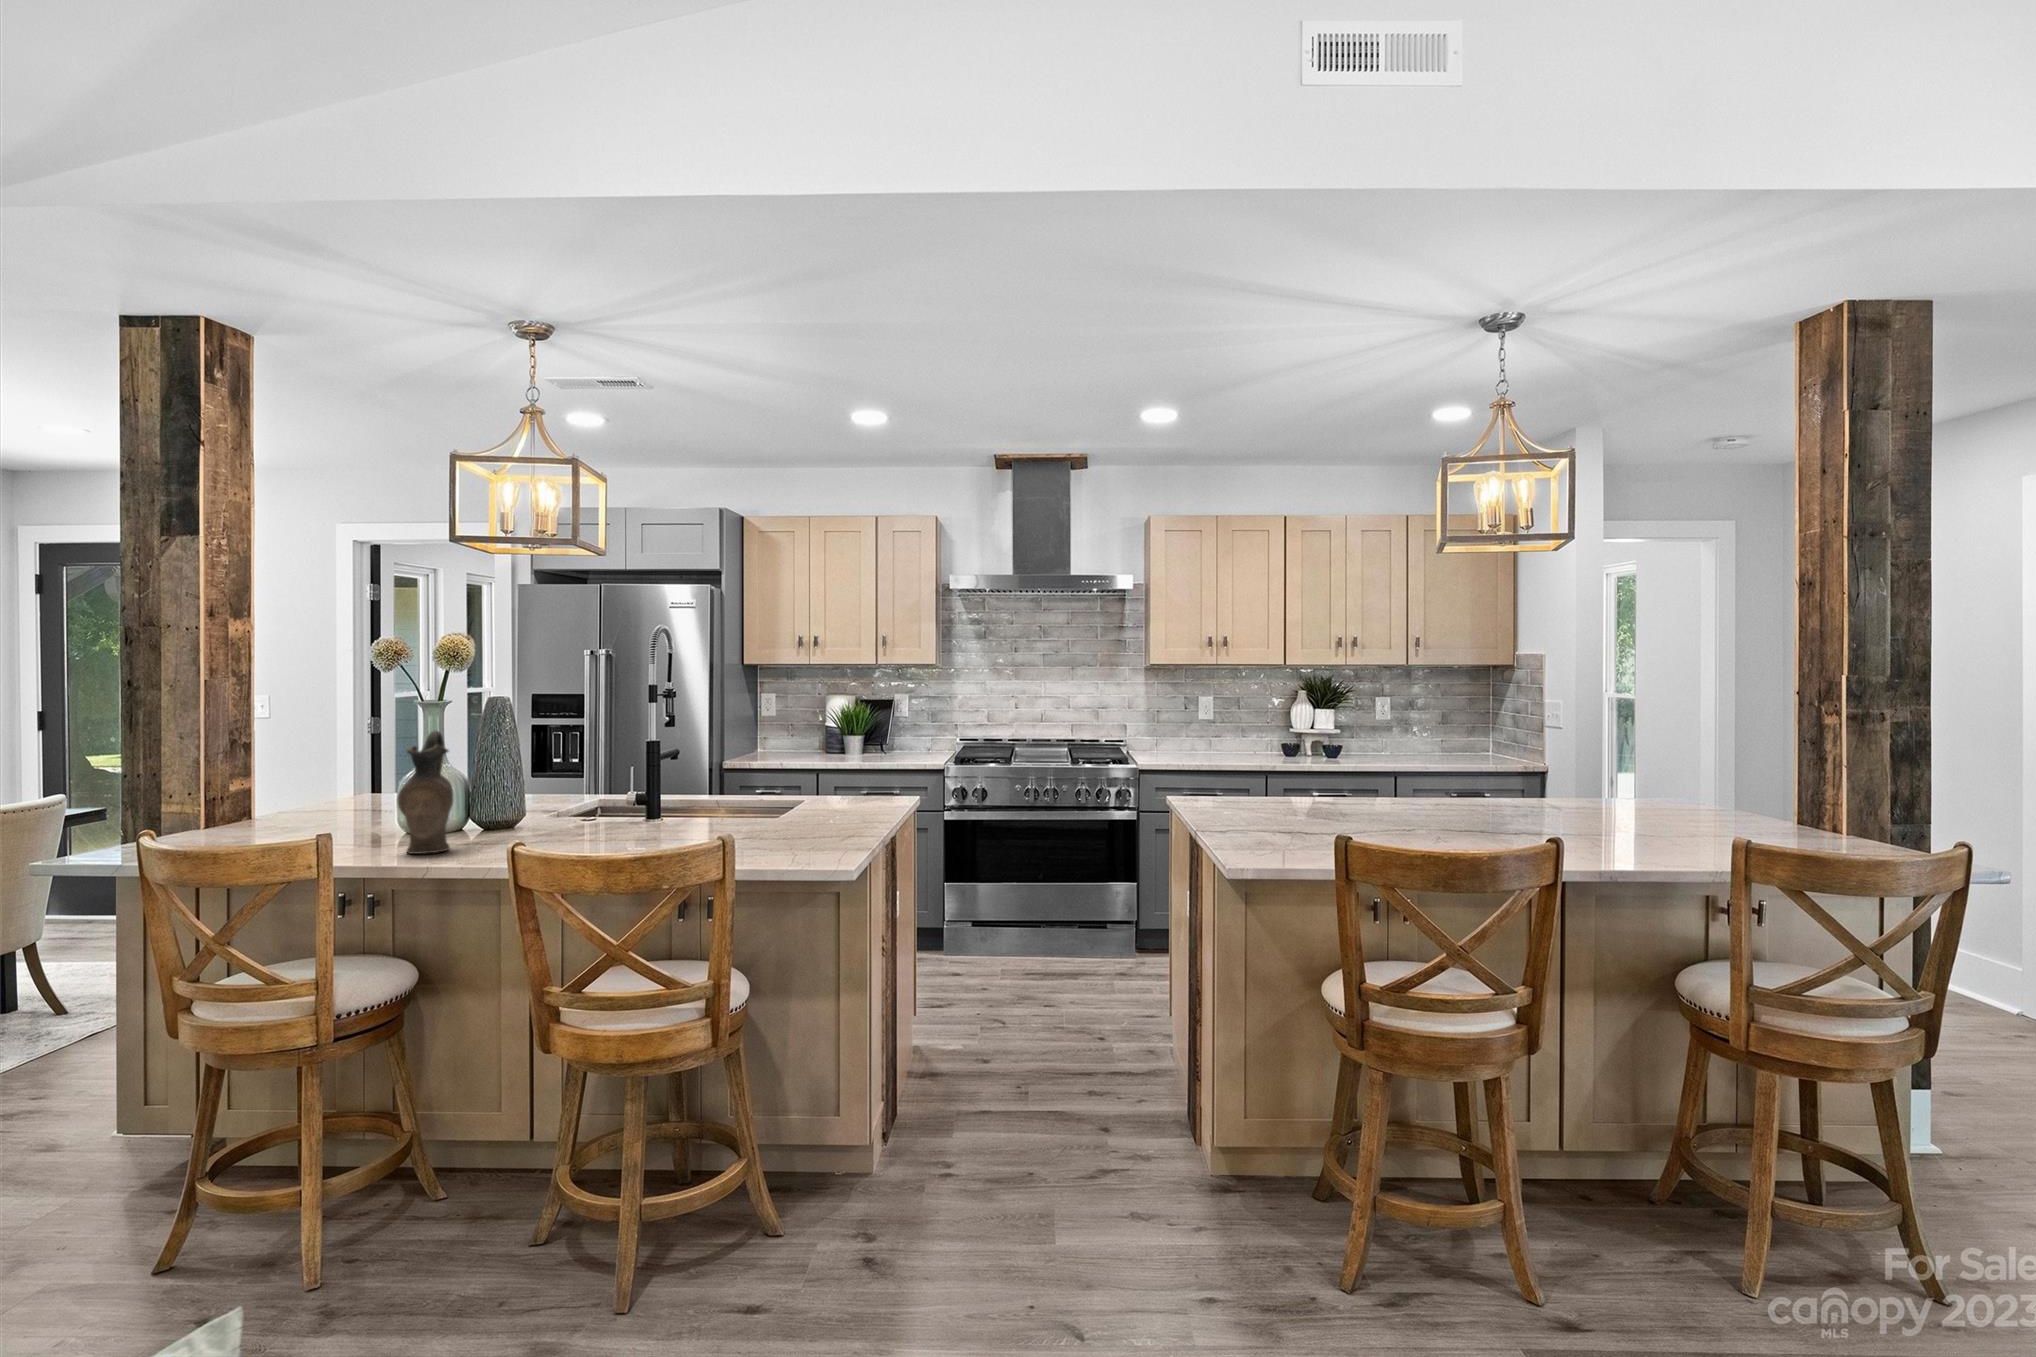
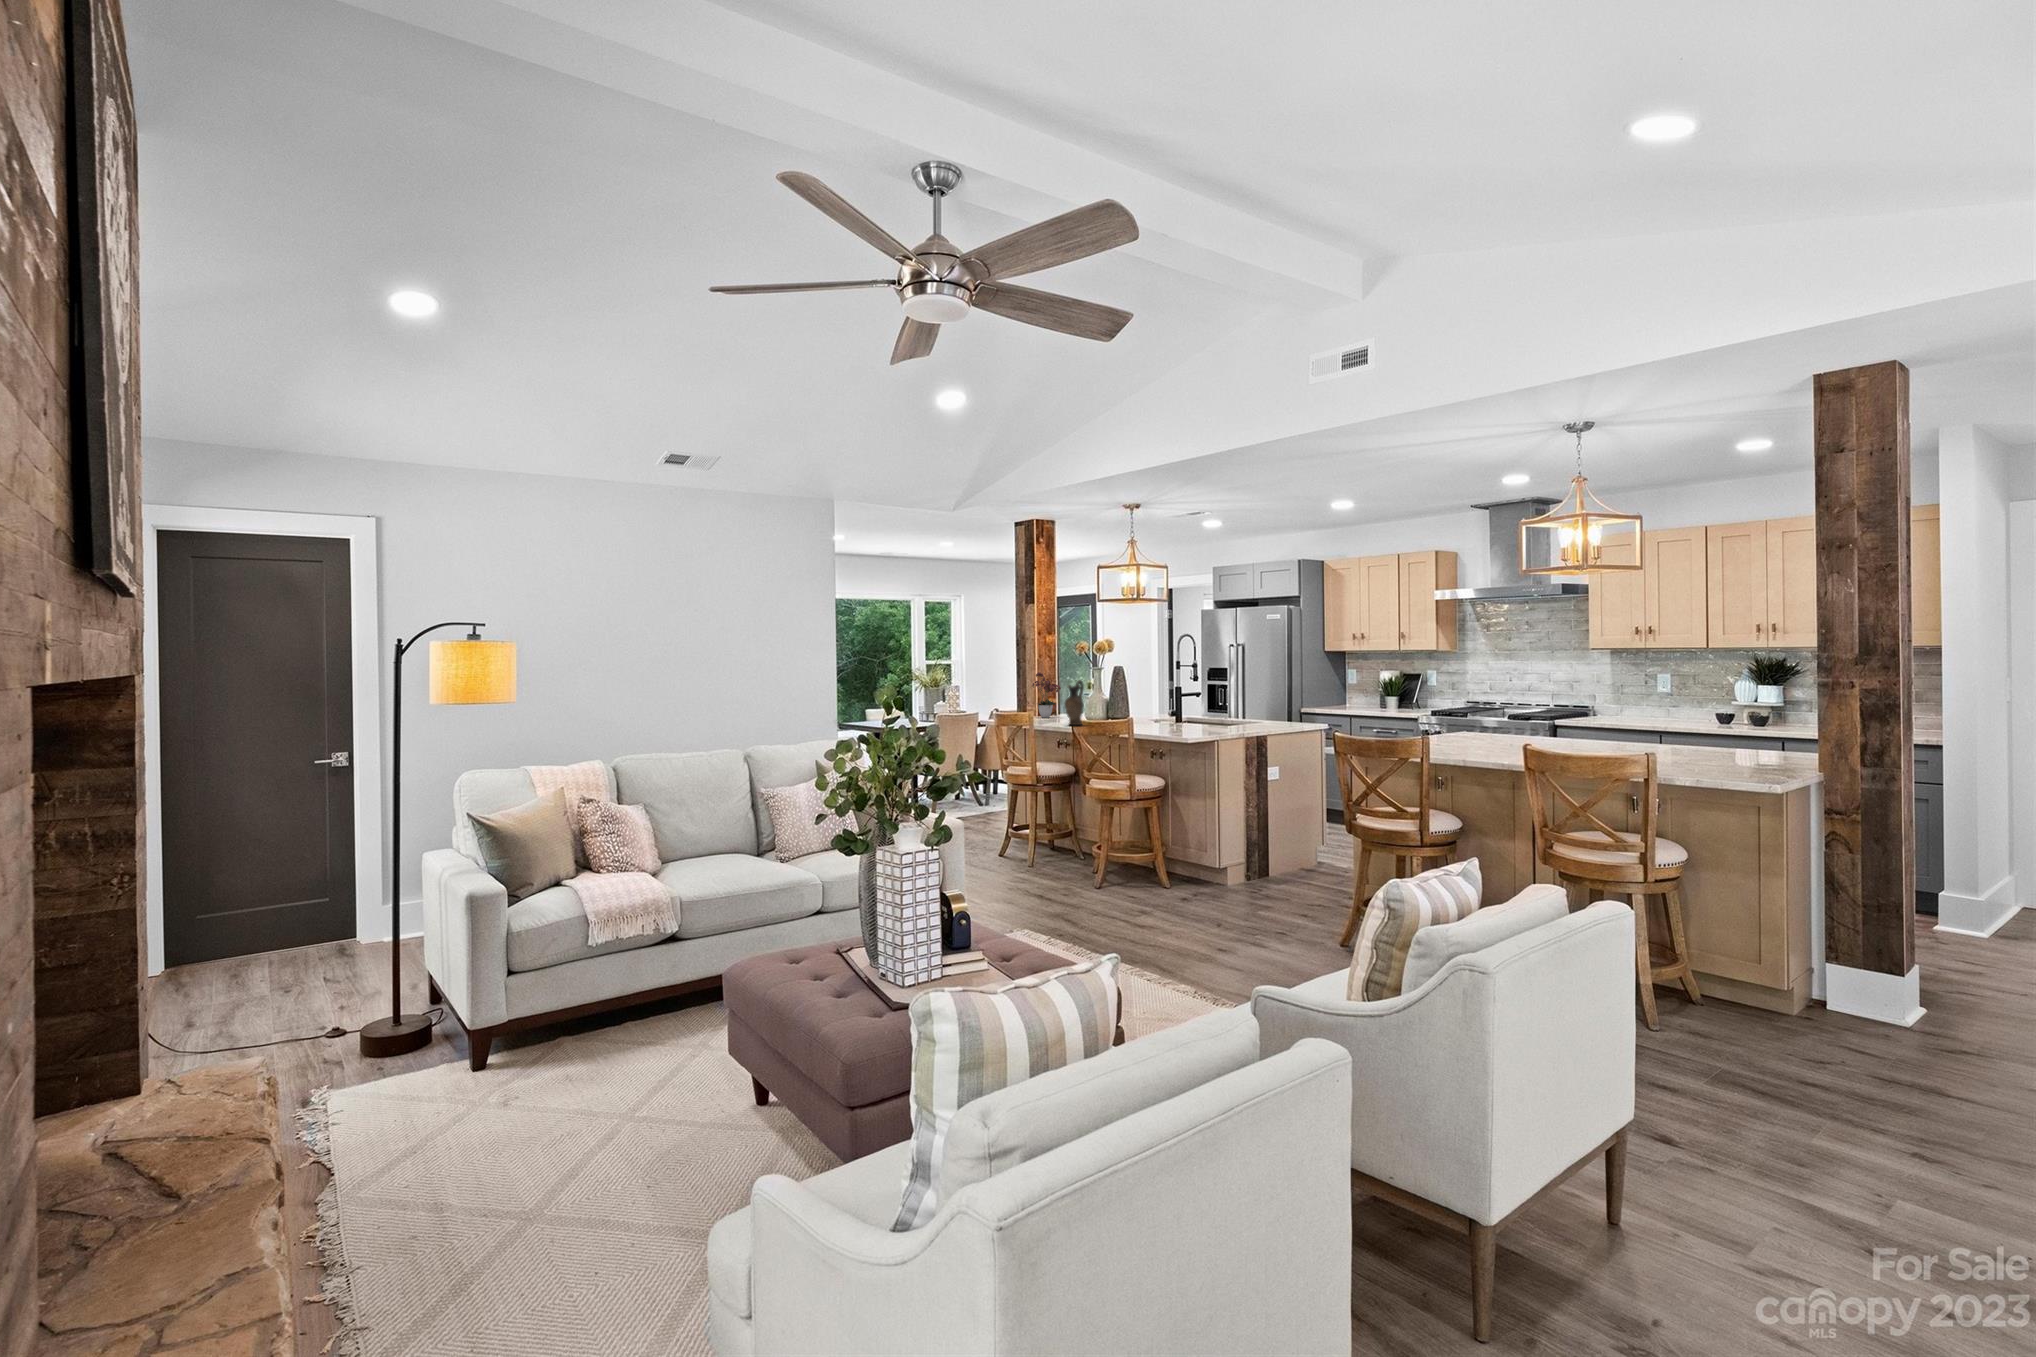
flower arrangement: none [210,705,312,831] -> present [1032,672,1061,718]

